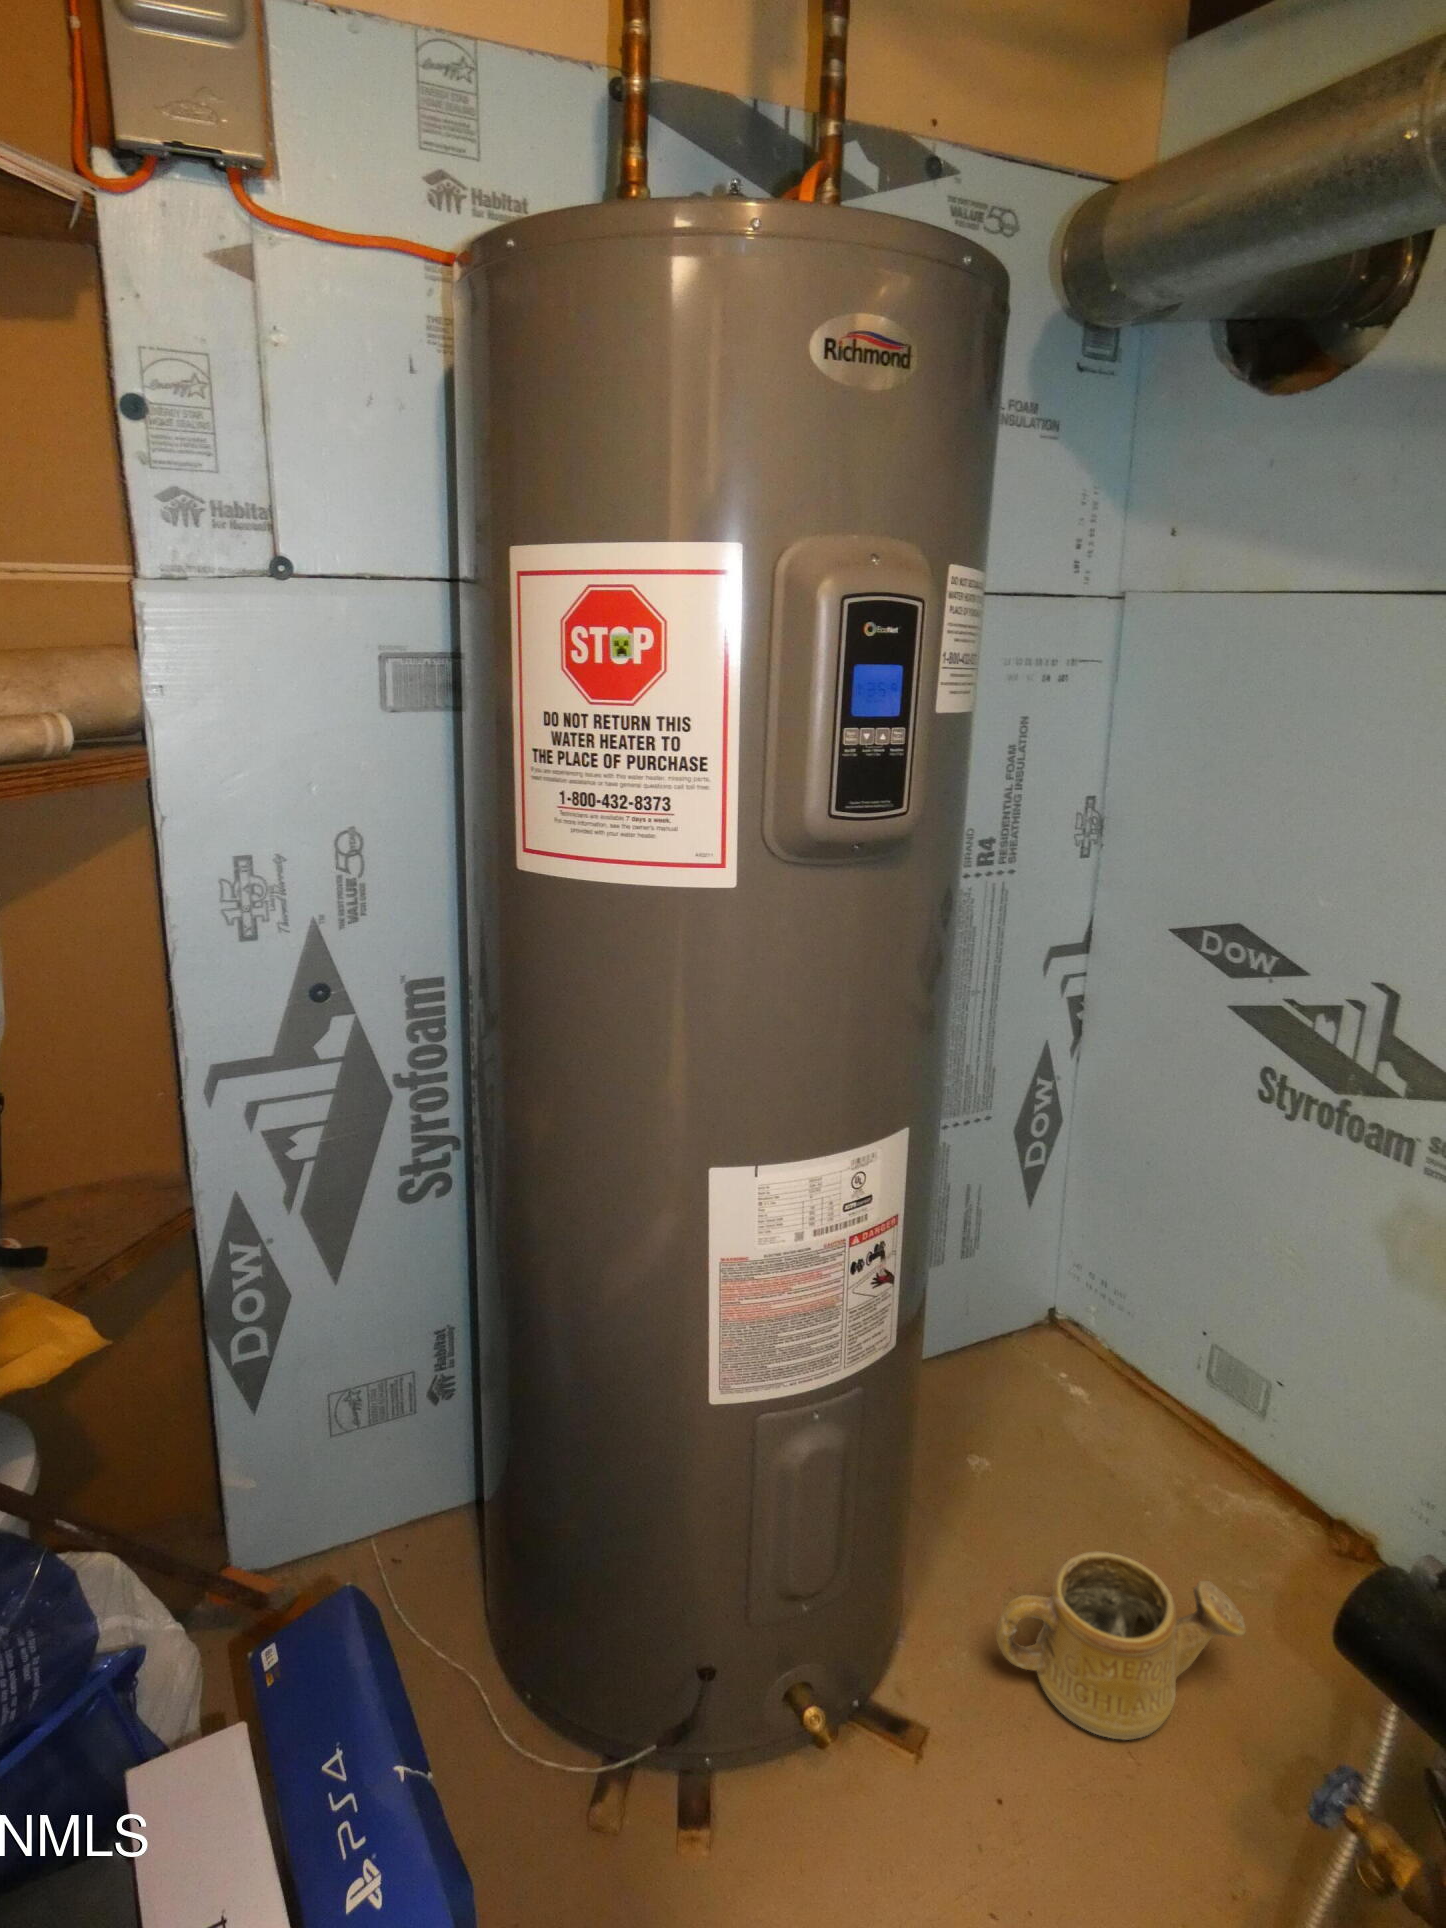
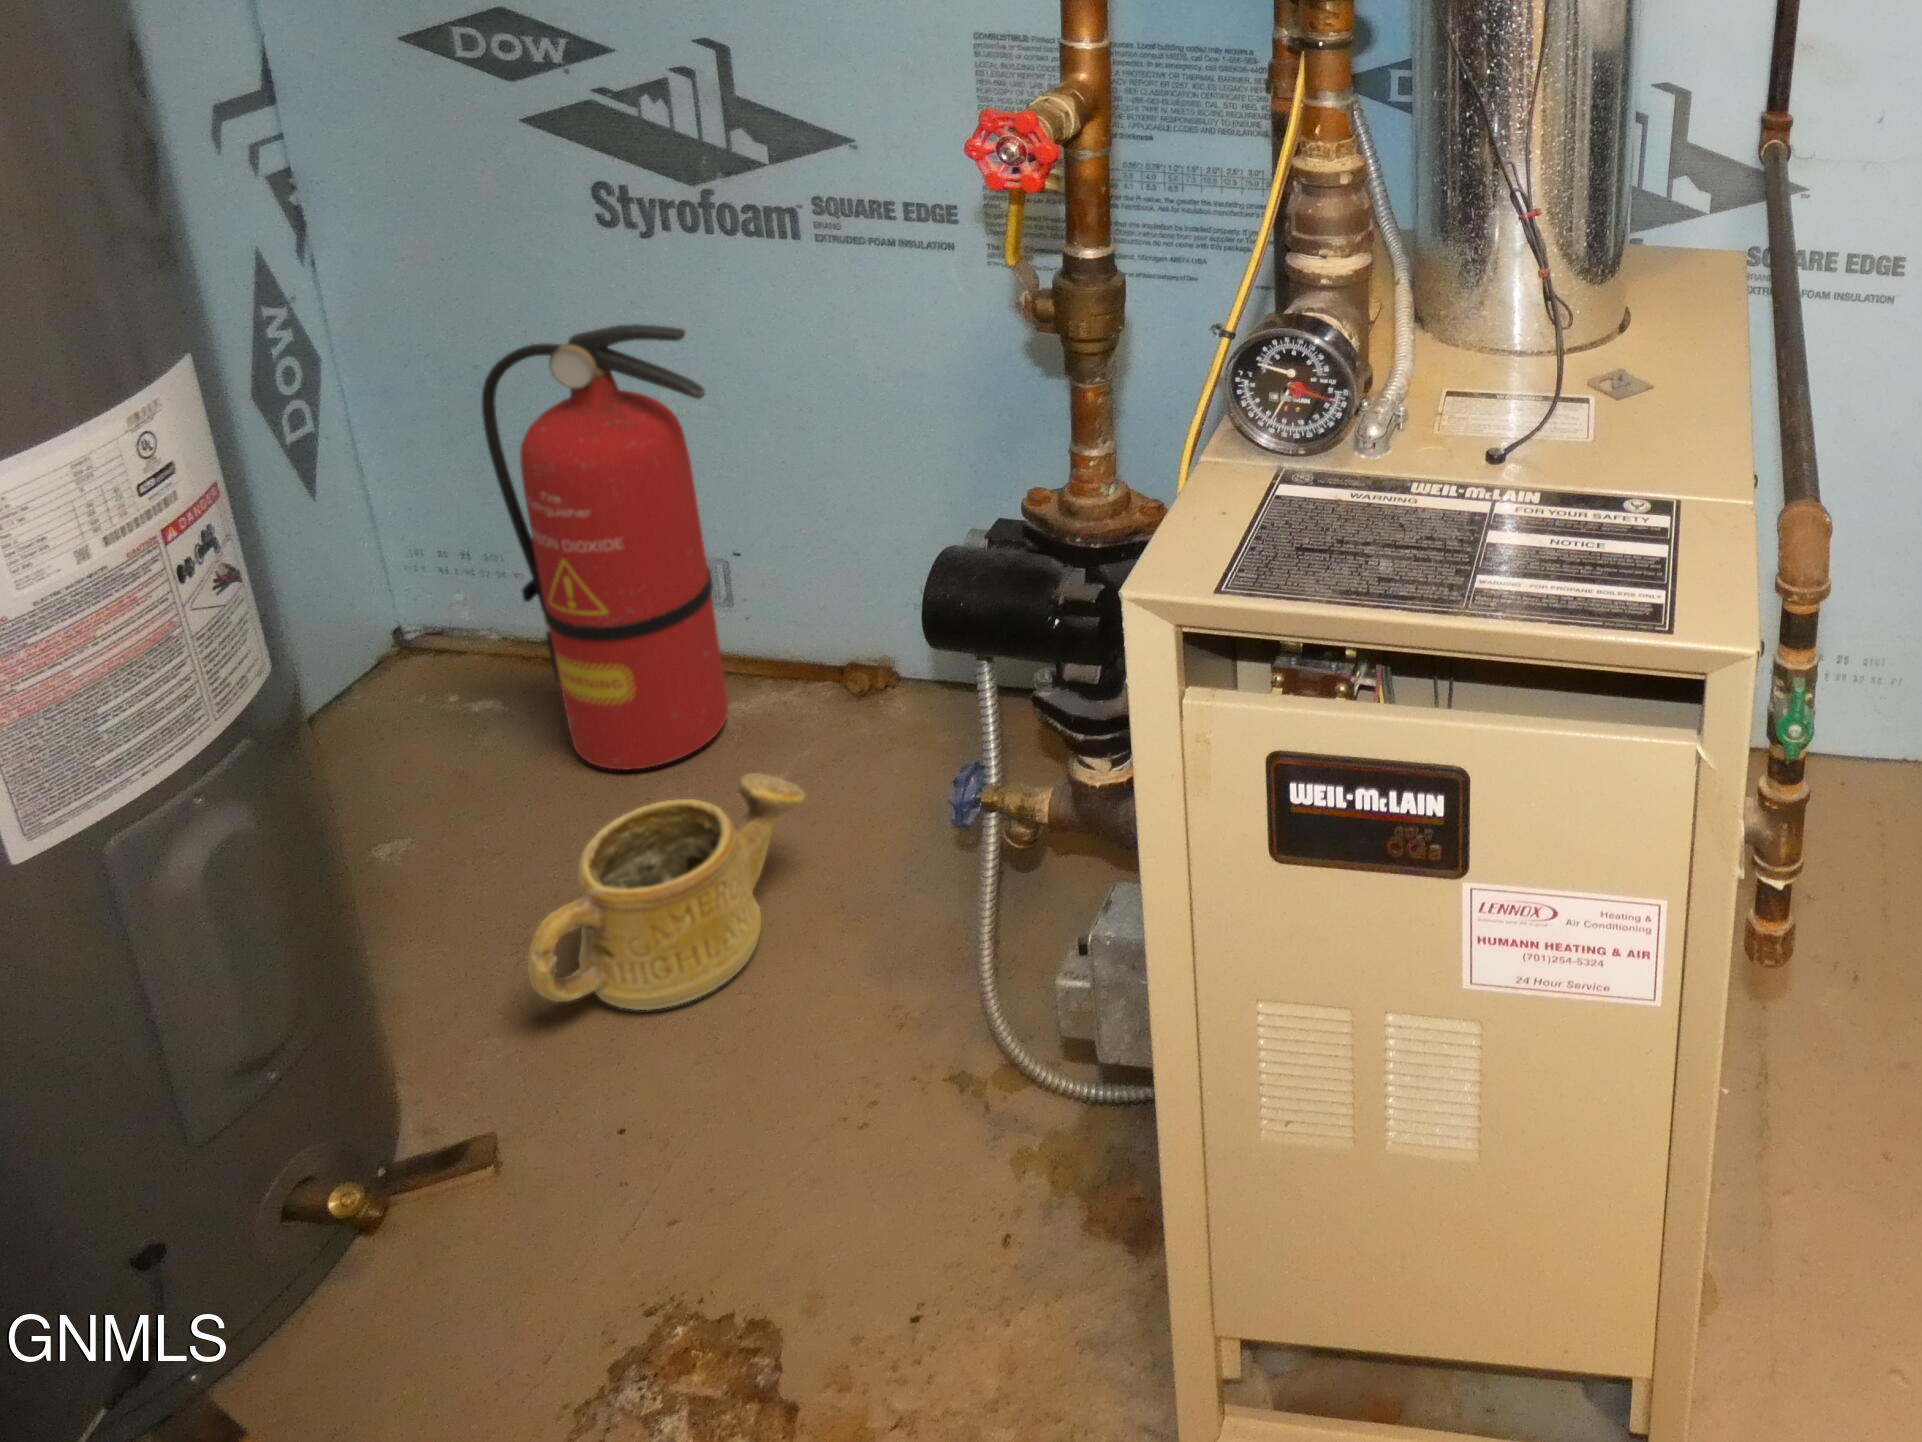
fire extinguisher: none [1113,1168,1288,1521] -> present [482,324,728,769]

